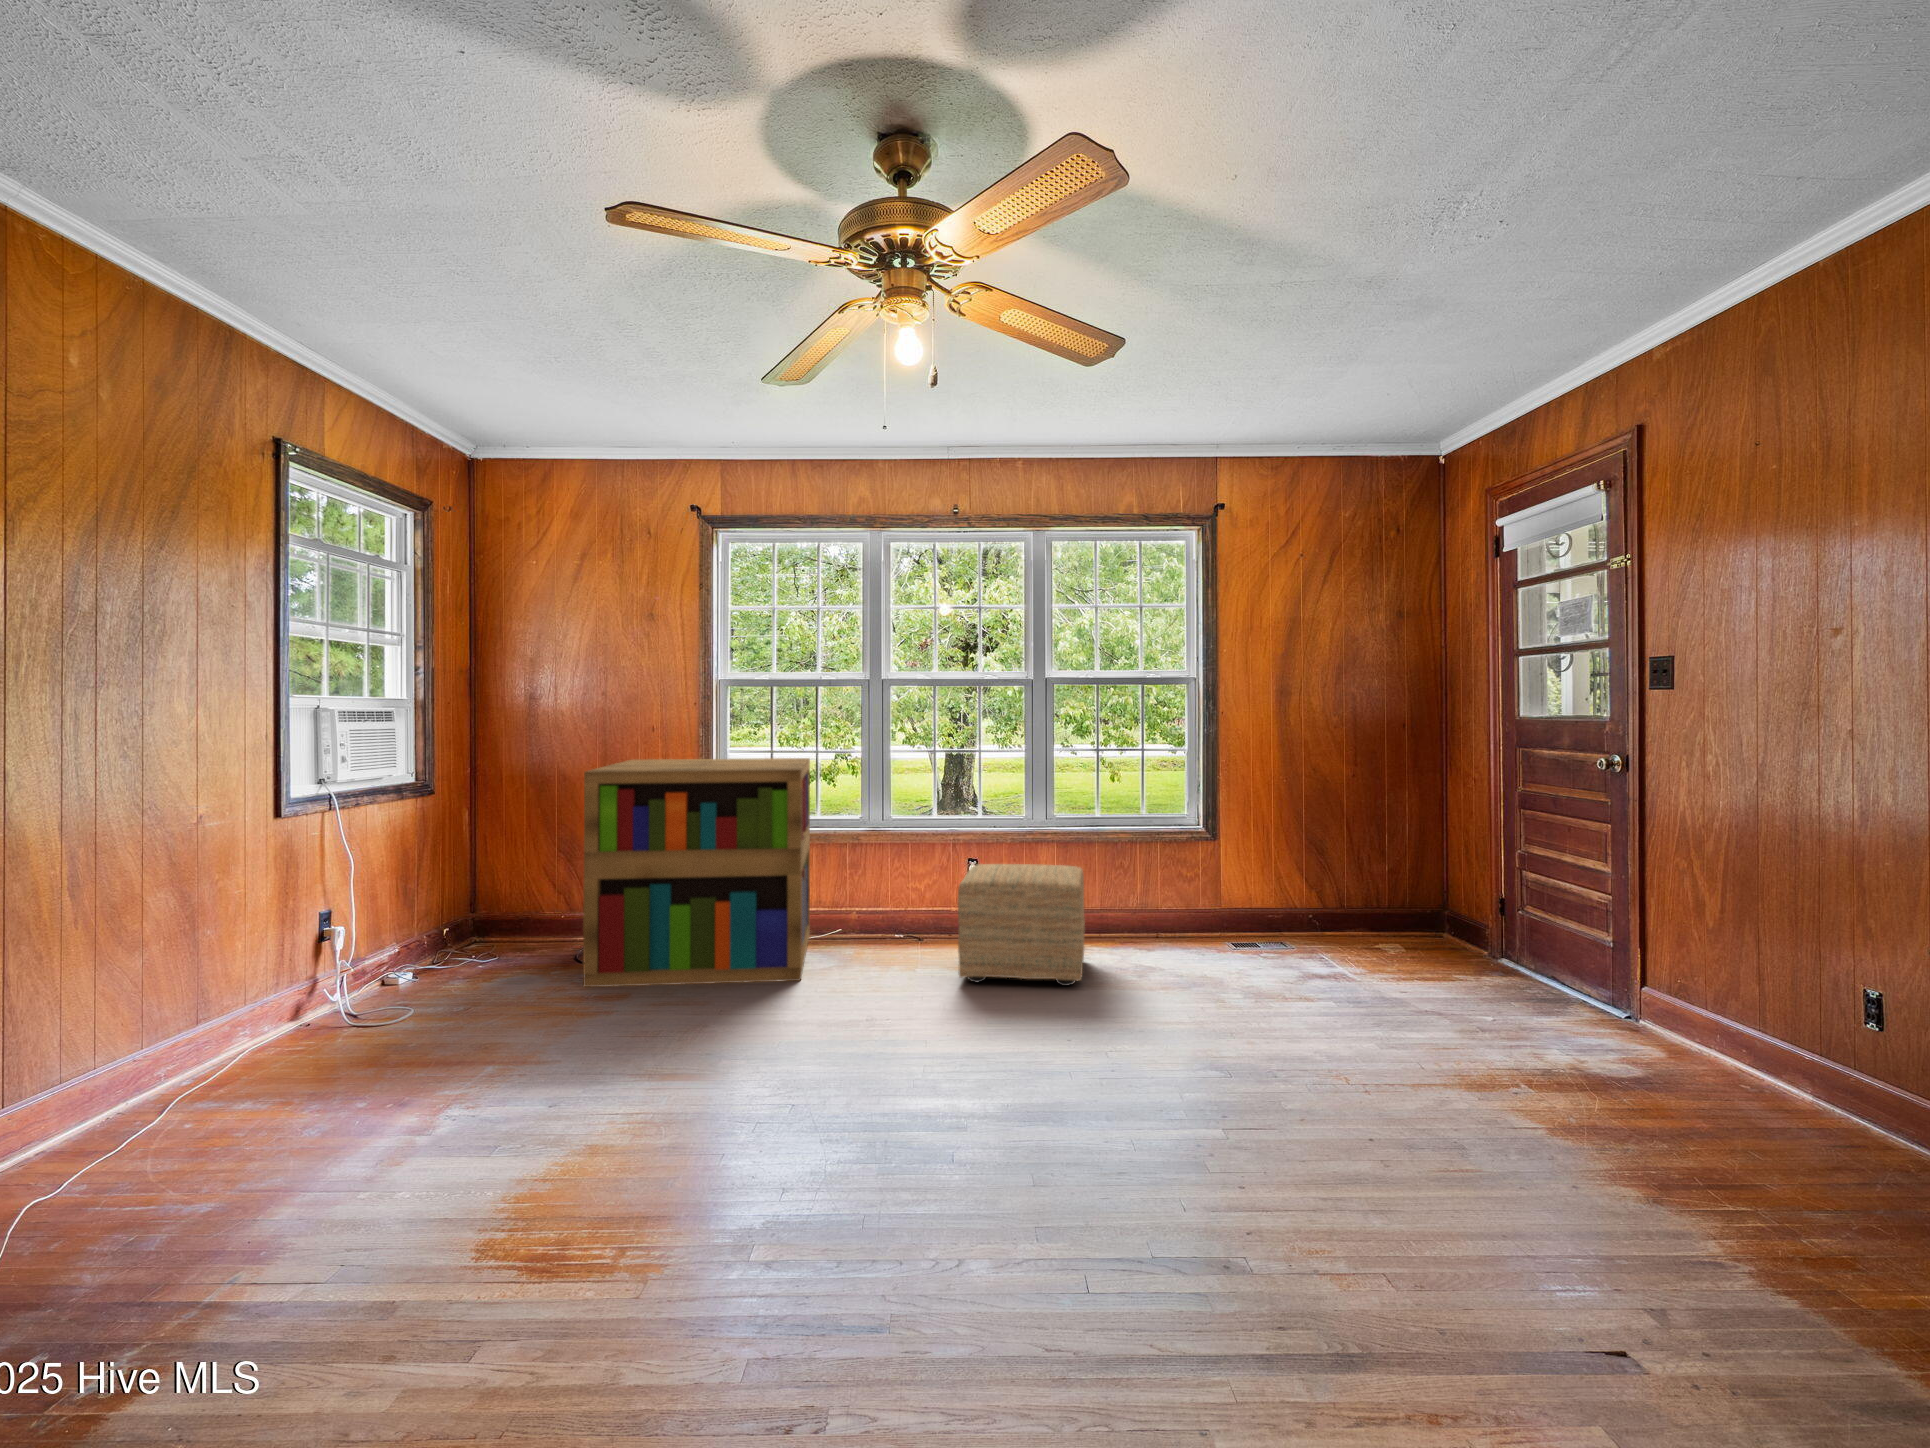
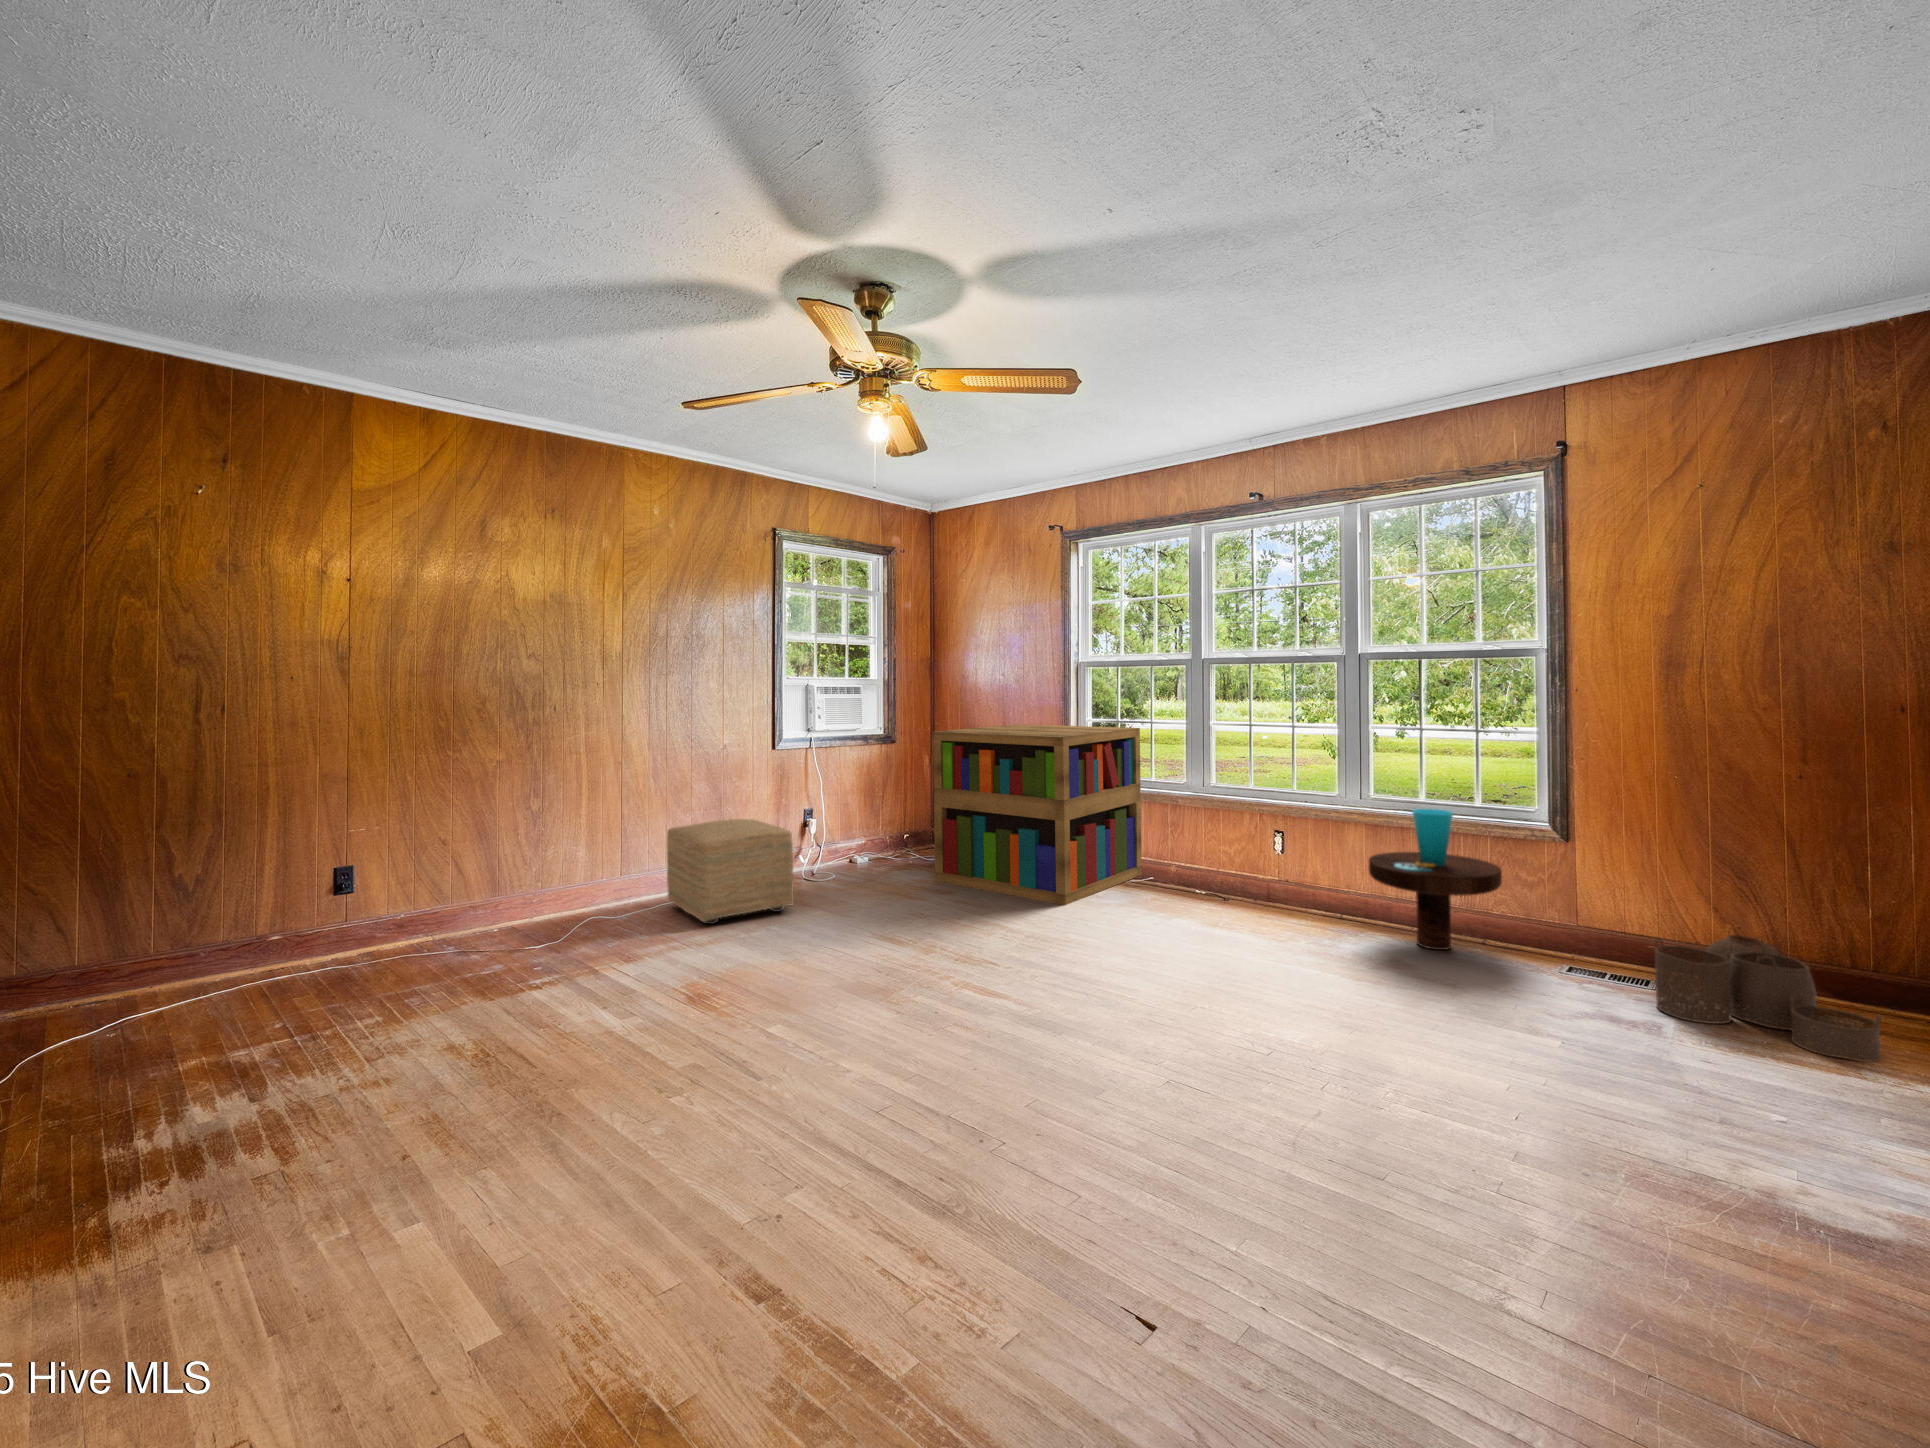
side table: none [1092,820,1198,950] -> present [1368,809,1502,950]
ottoman: present [957,864,1085,986] -> present [667,819,794,924]
woven basket: none [1313,890,1448,966] -> present [1655,934,1881,1062]

